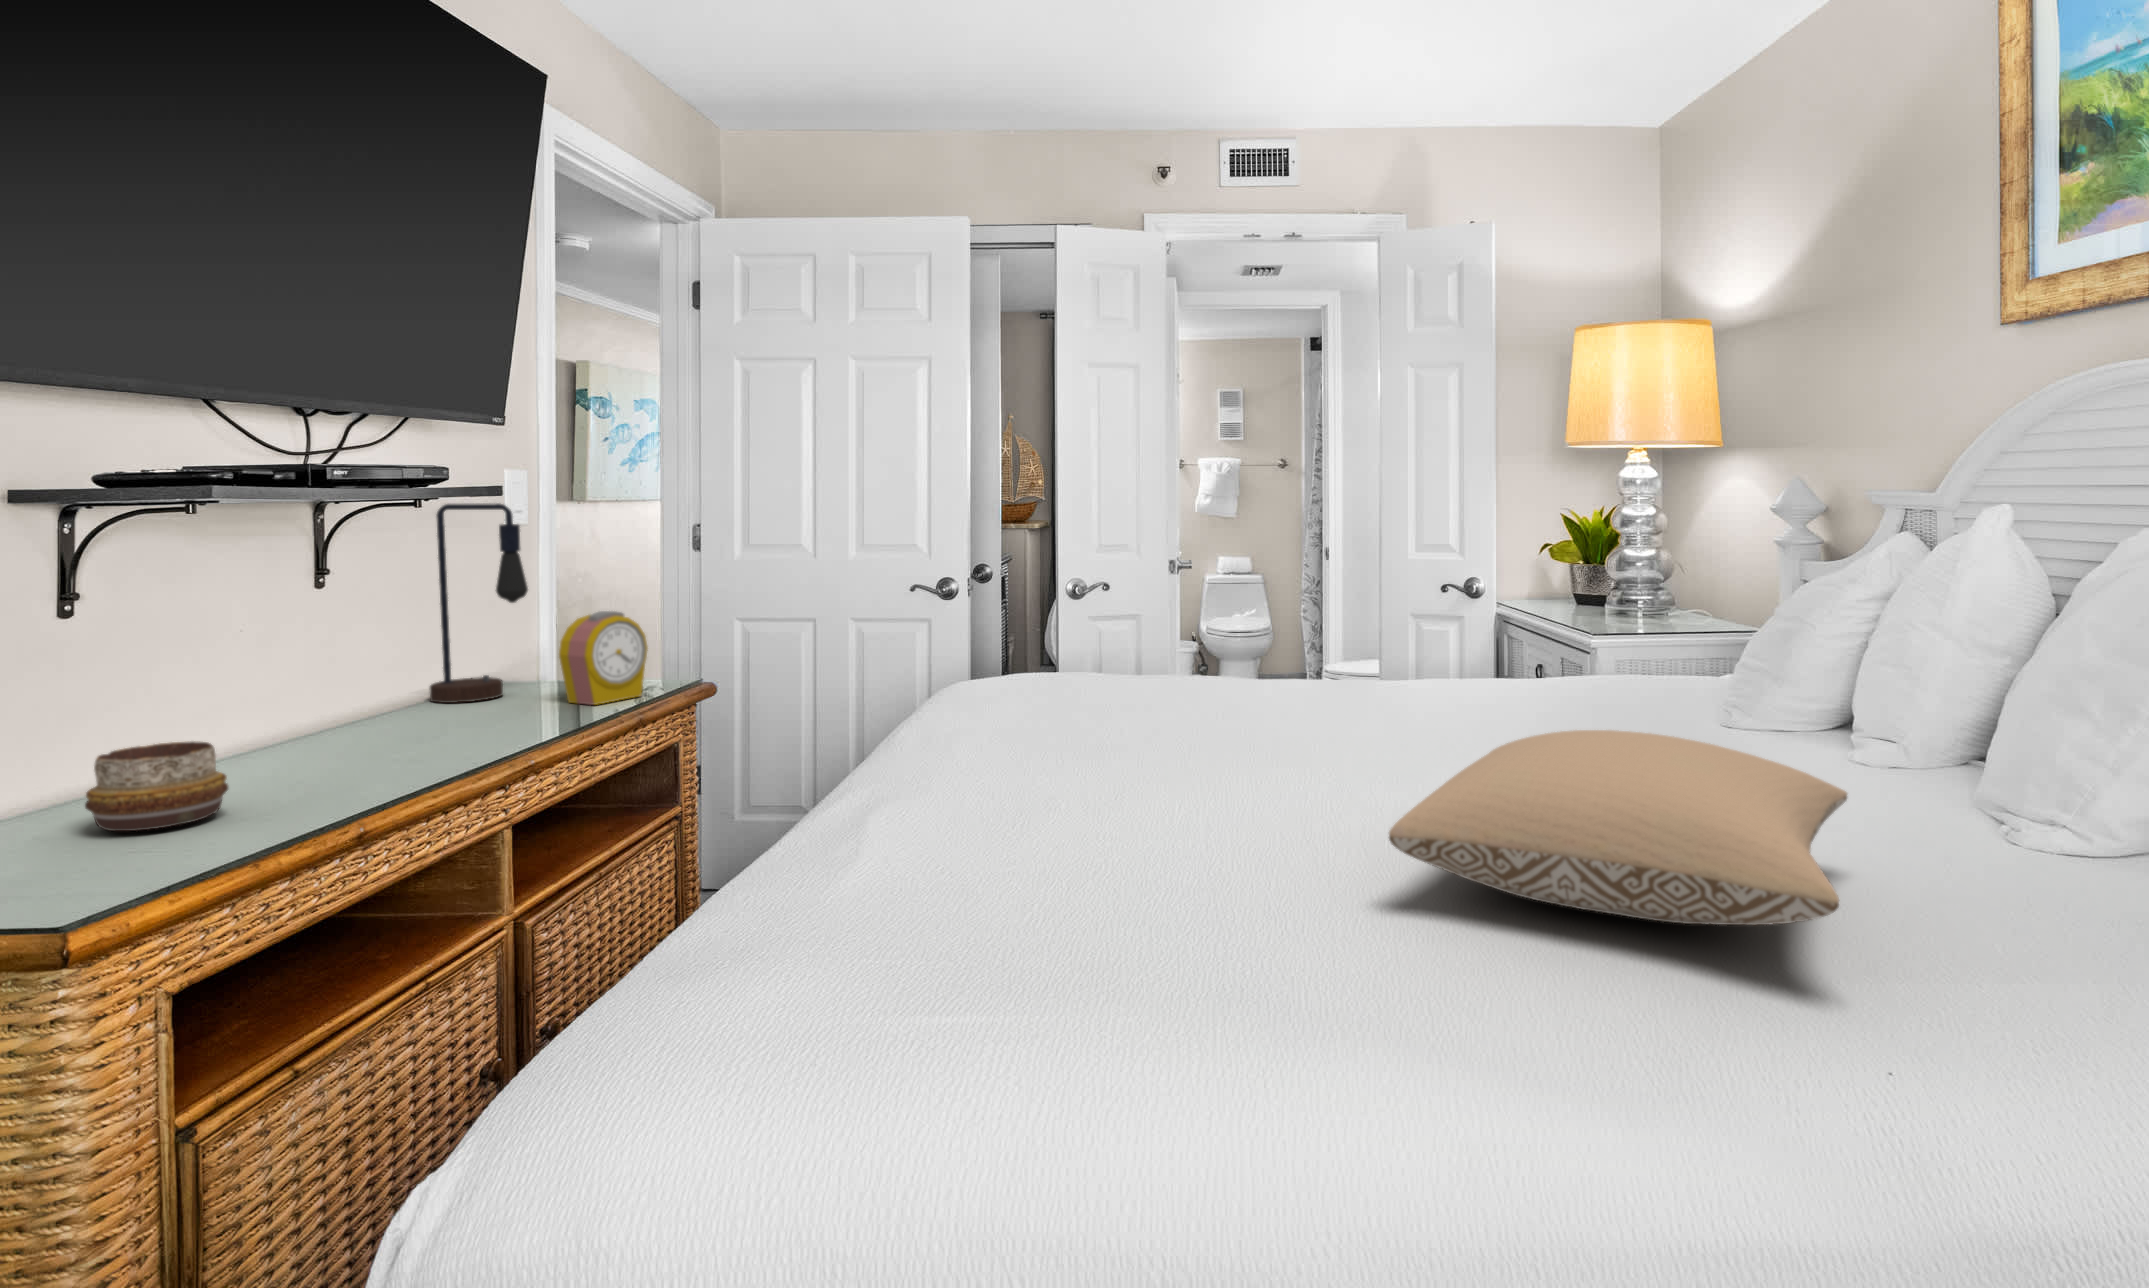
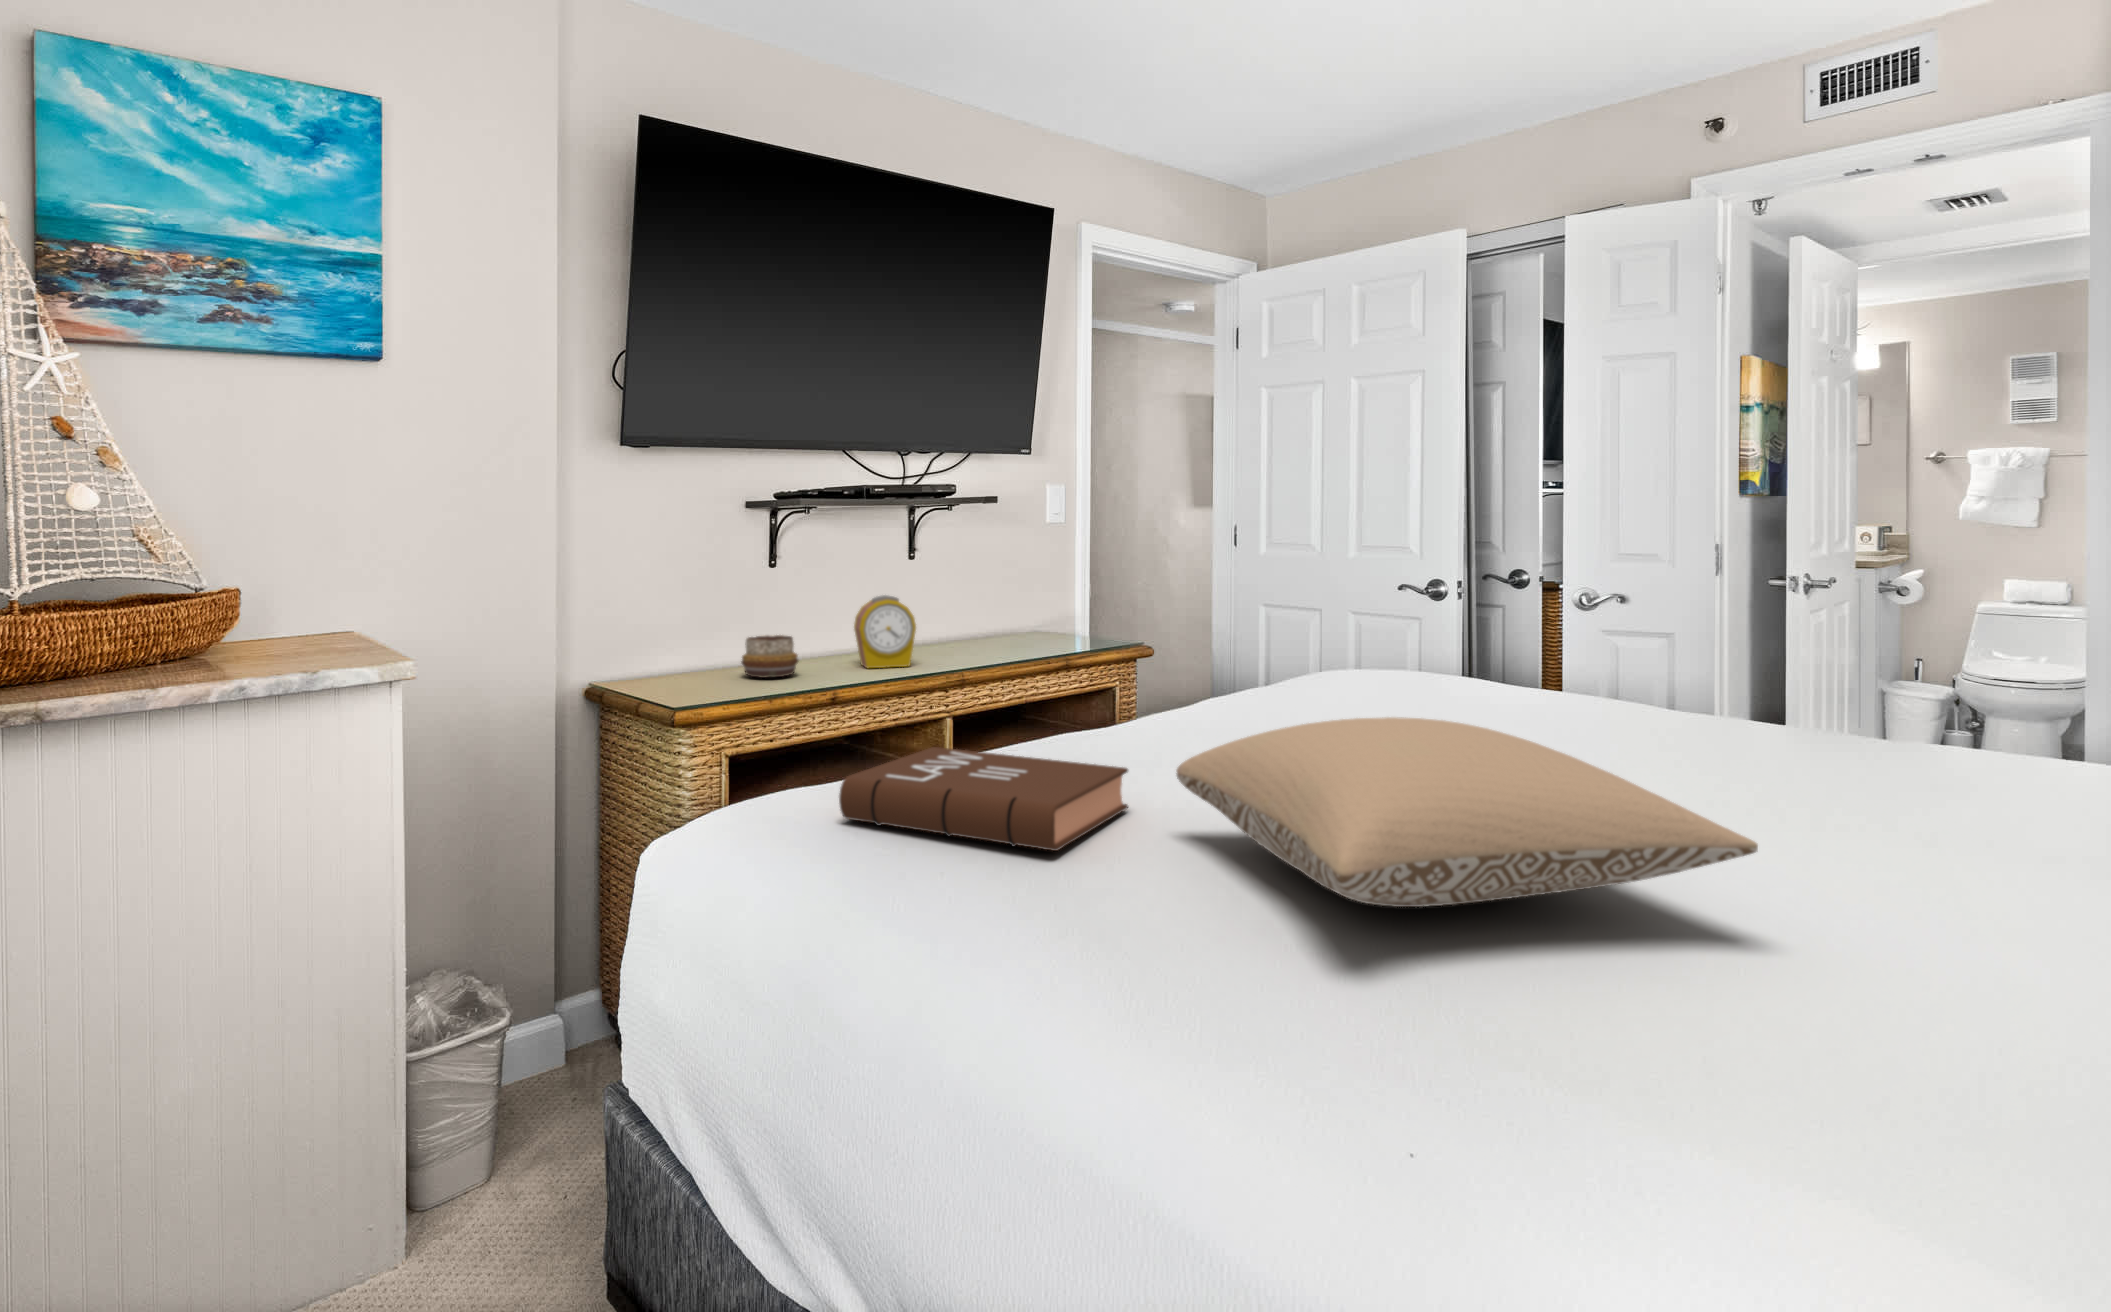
table lamp: present [430,503,528,703] -> none [979,509,1034,643]
alarm clock: present [559,611,648,705] -> present [854,595,916,668]
book: none [997,844,1386,1027] -> present [839,747,1128,851]

